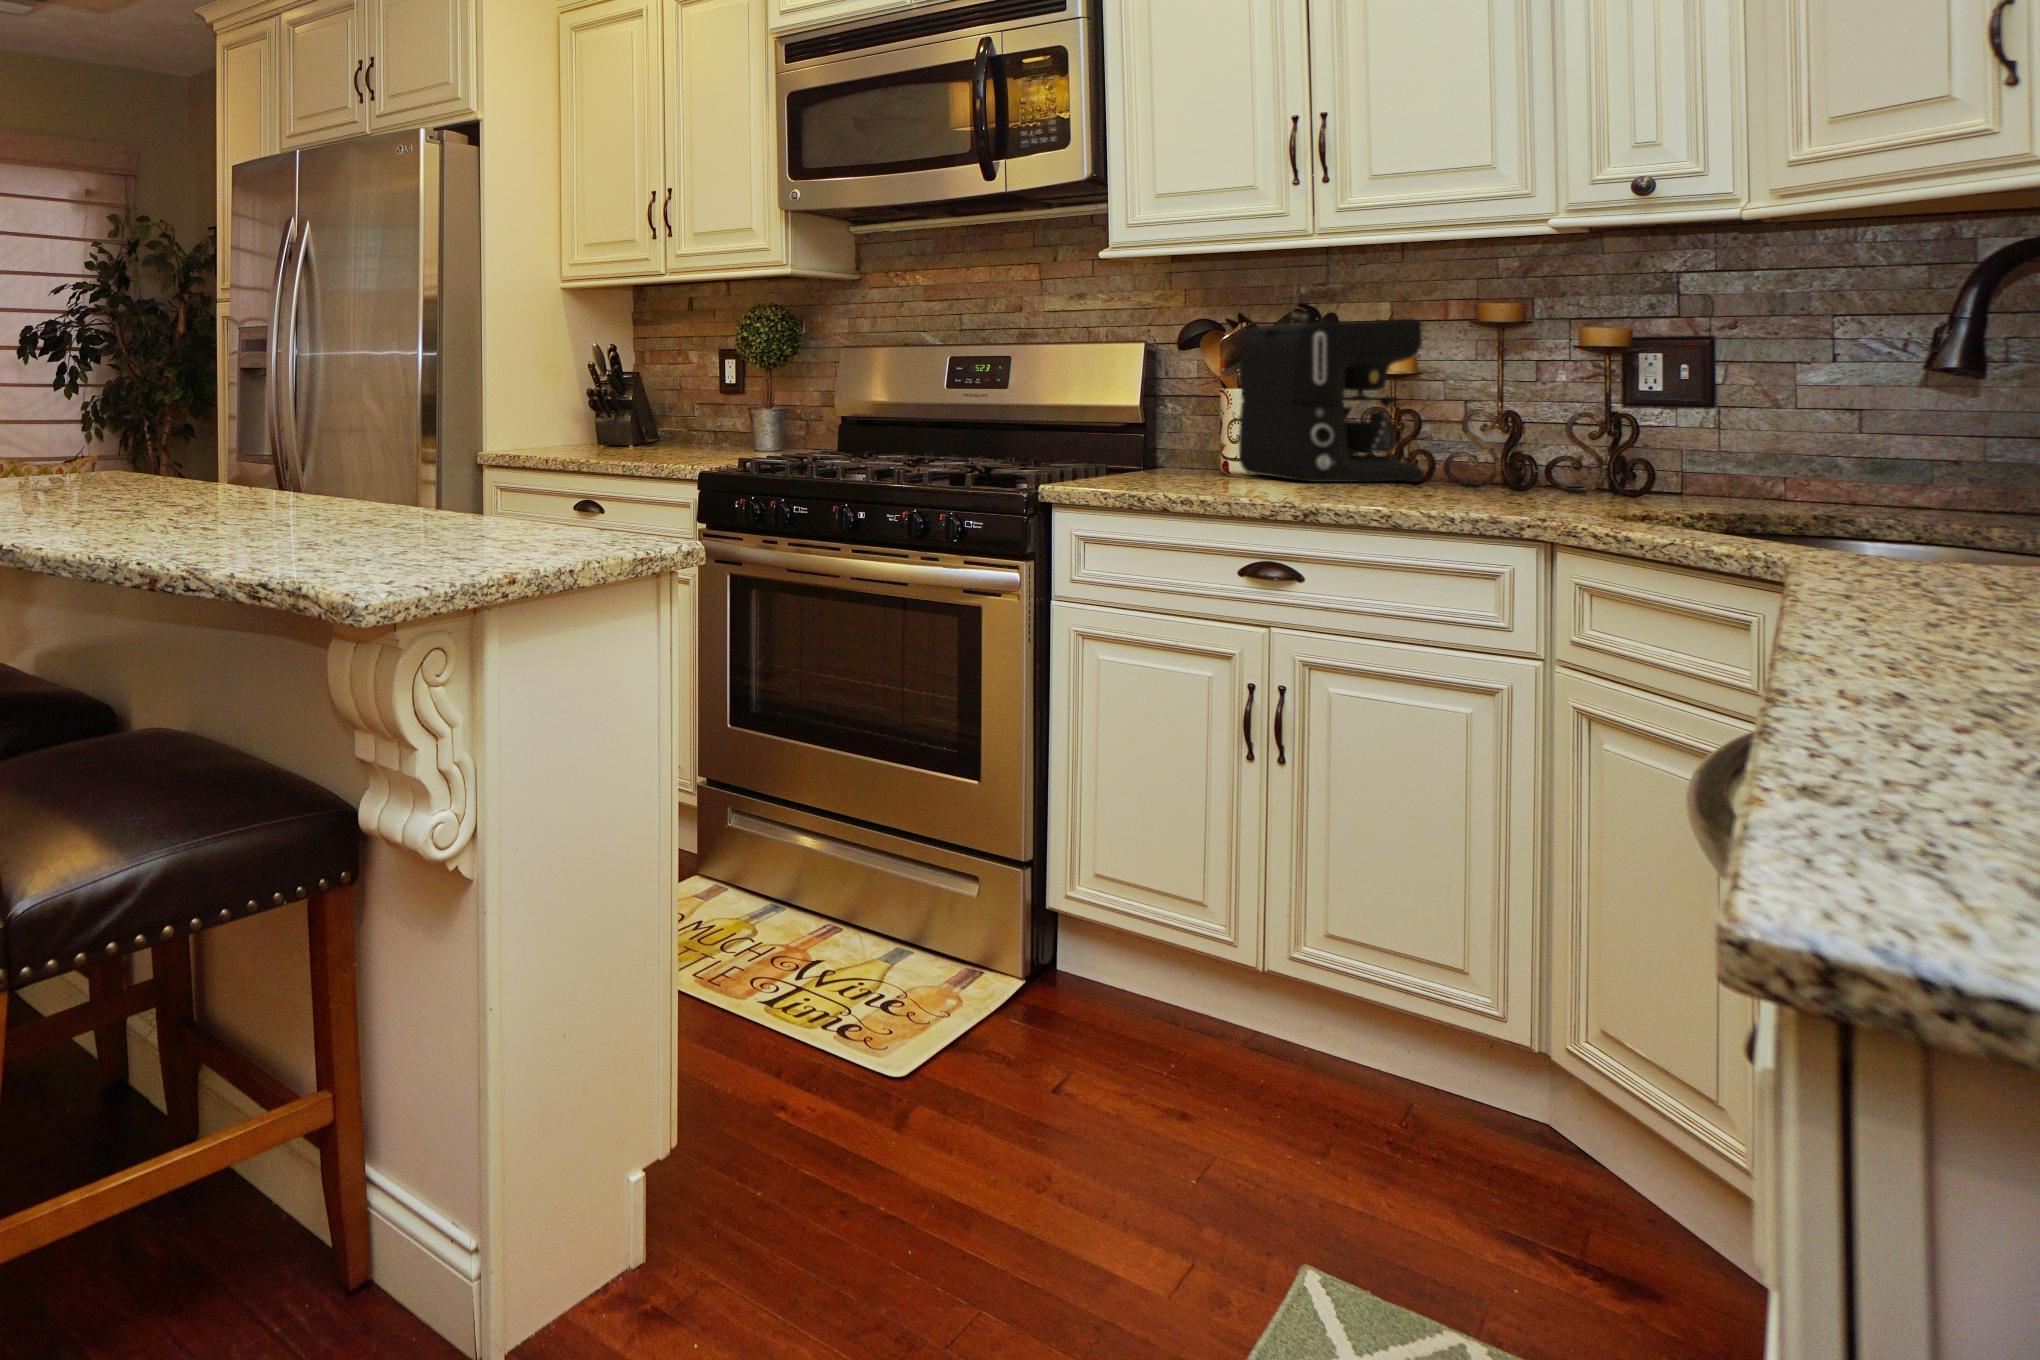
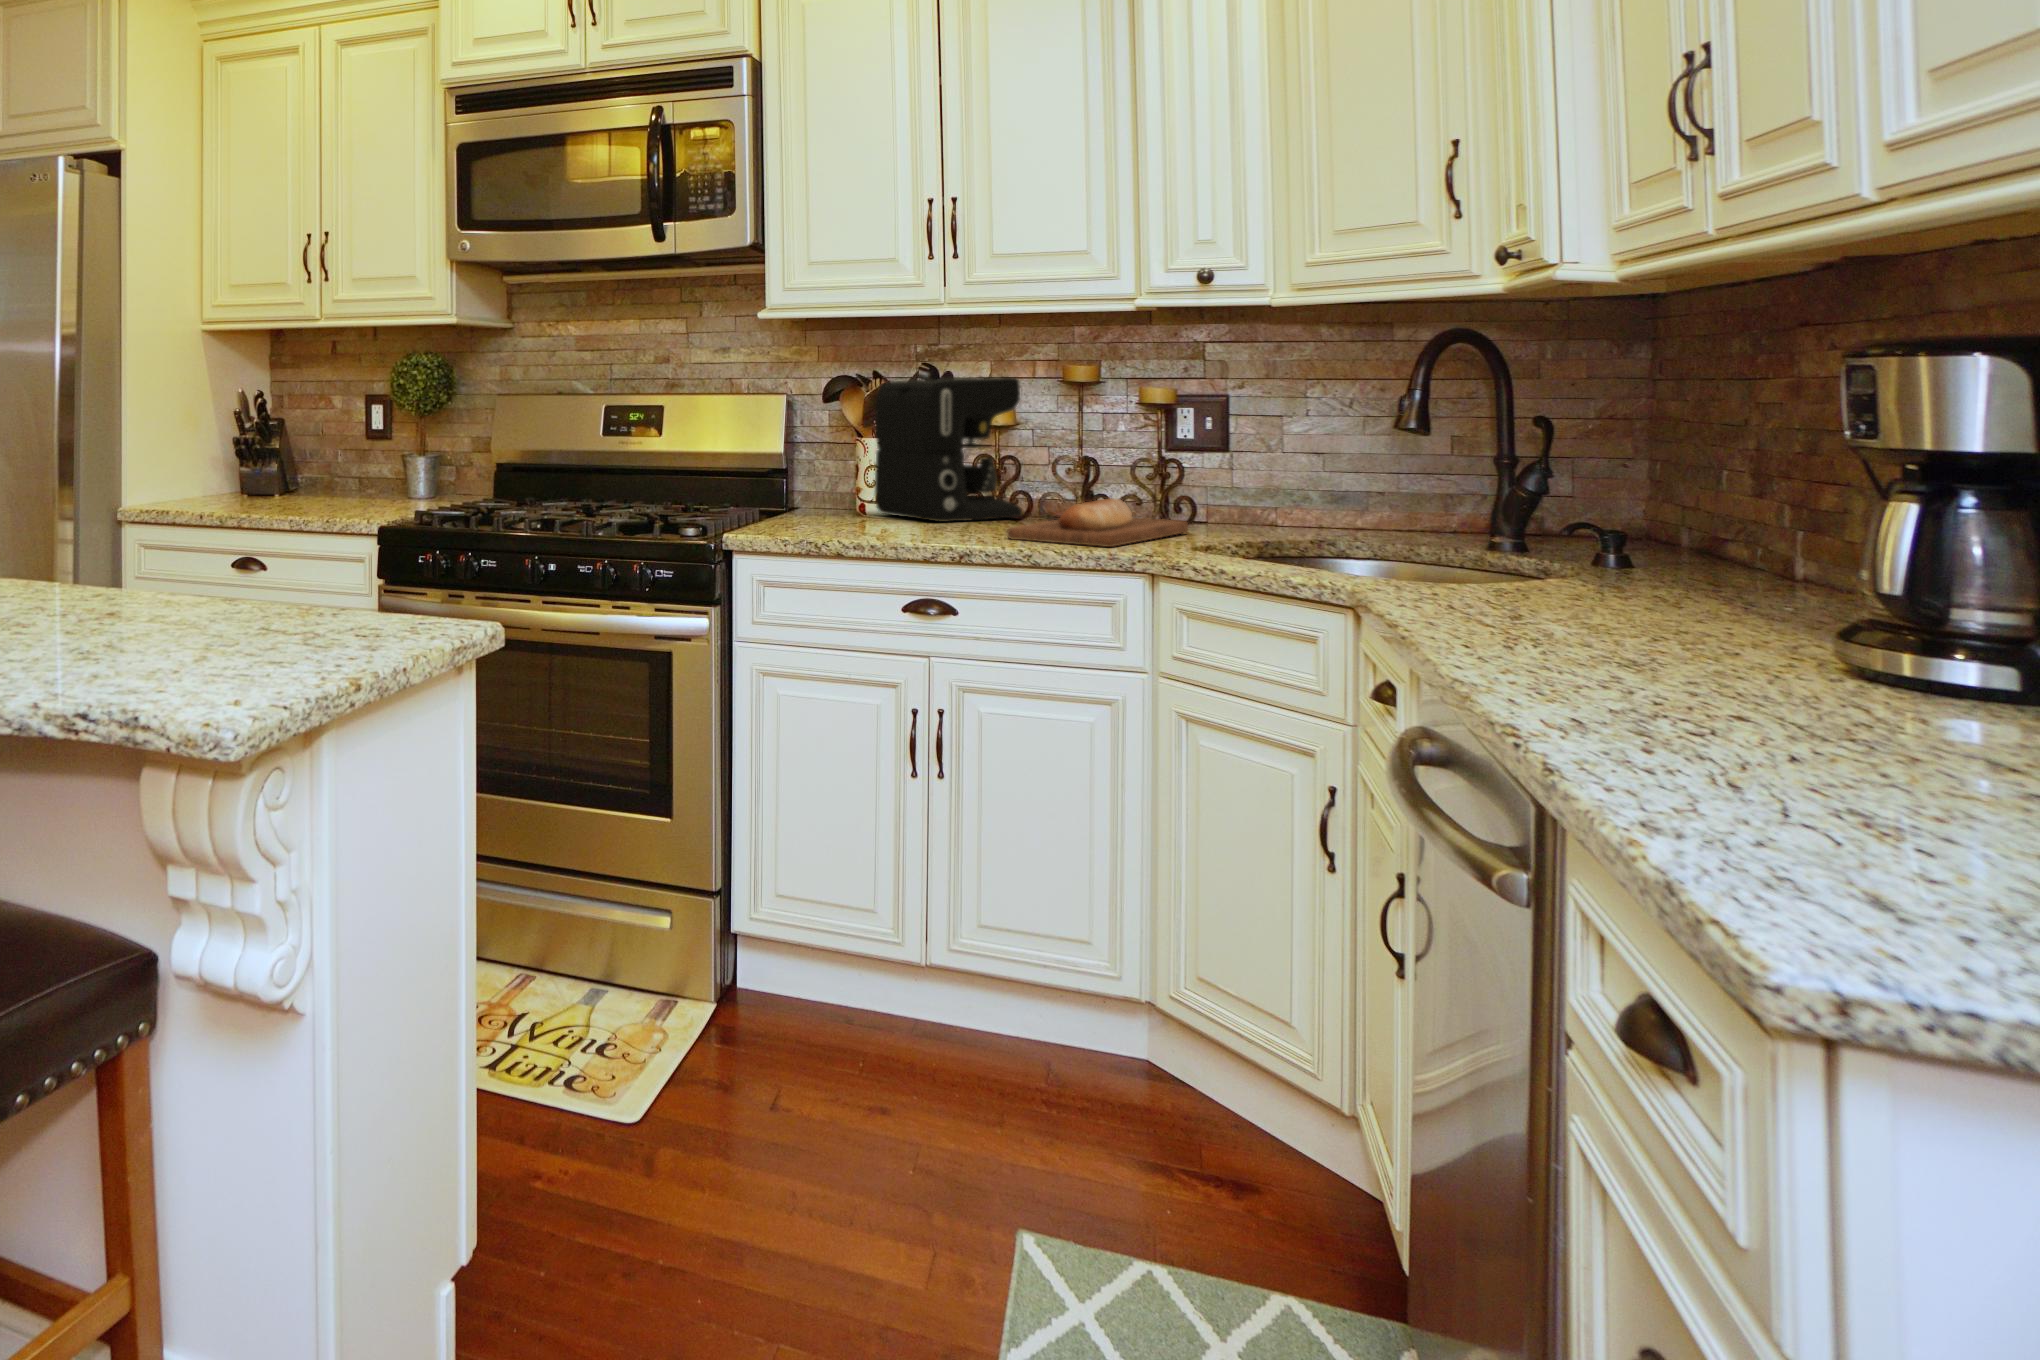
bread loaf: none [1374,457,1634,509] -> present [1007,498,1188,547]

